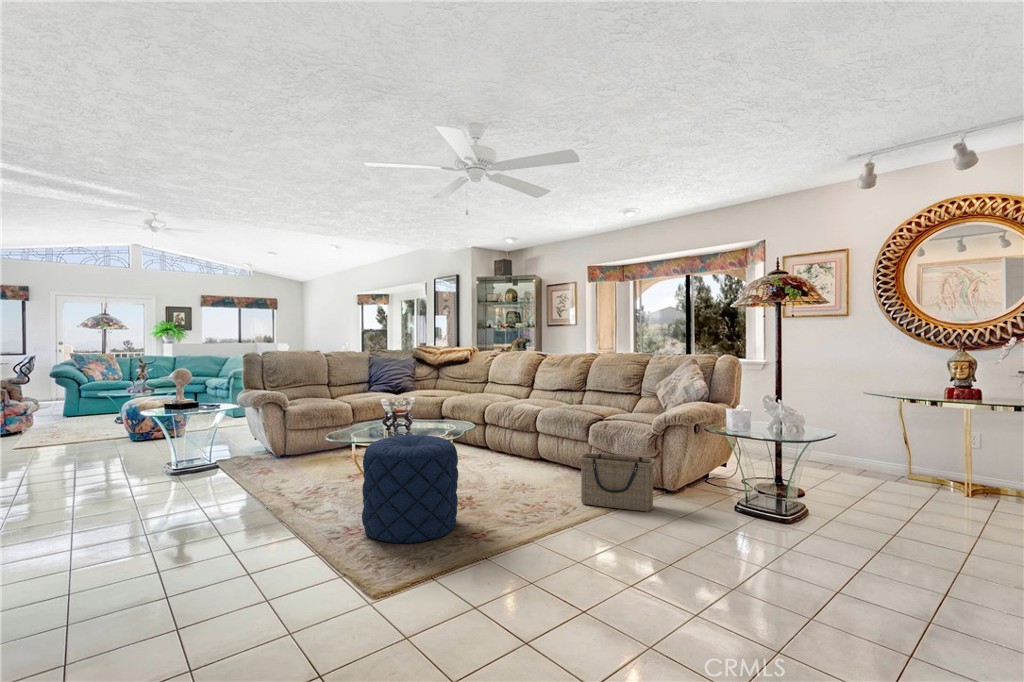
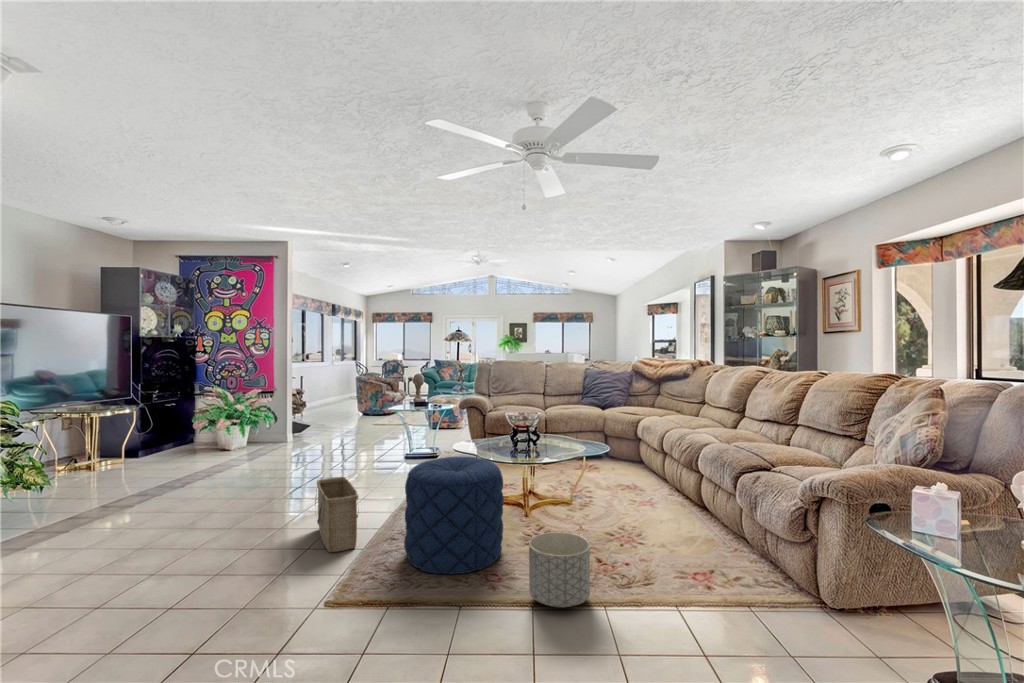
basket: present [579,453,655,511] -> present [317,477,358,552]
planter: none [516,478,564,534] -> present [529,532,590,608]

